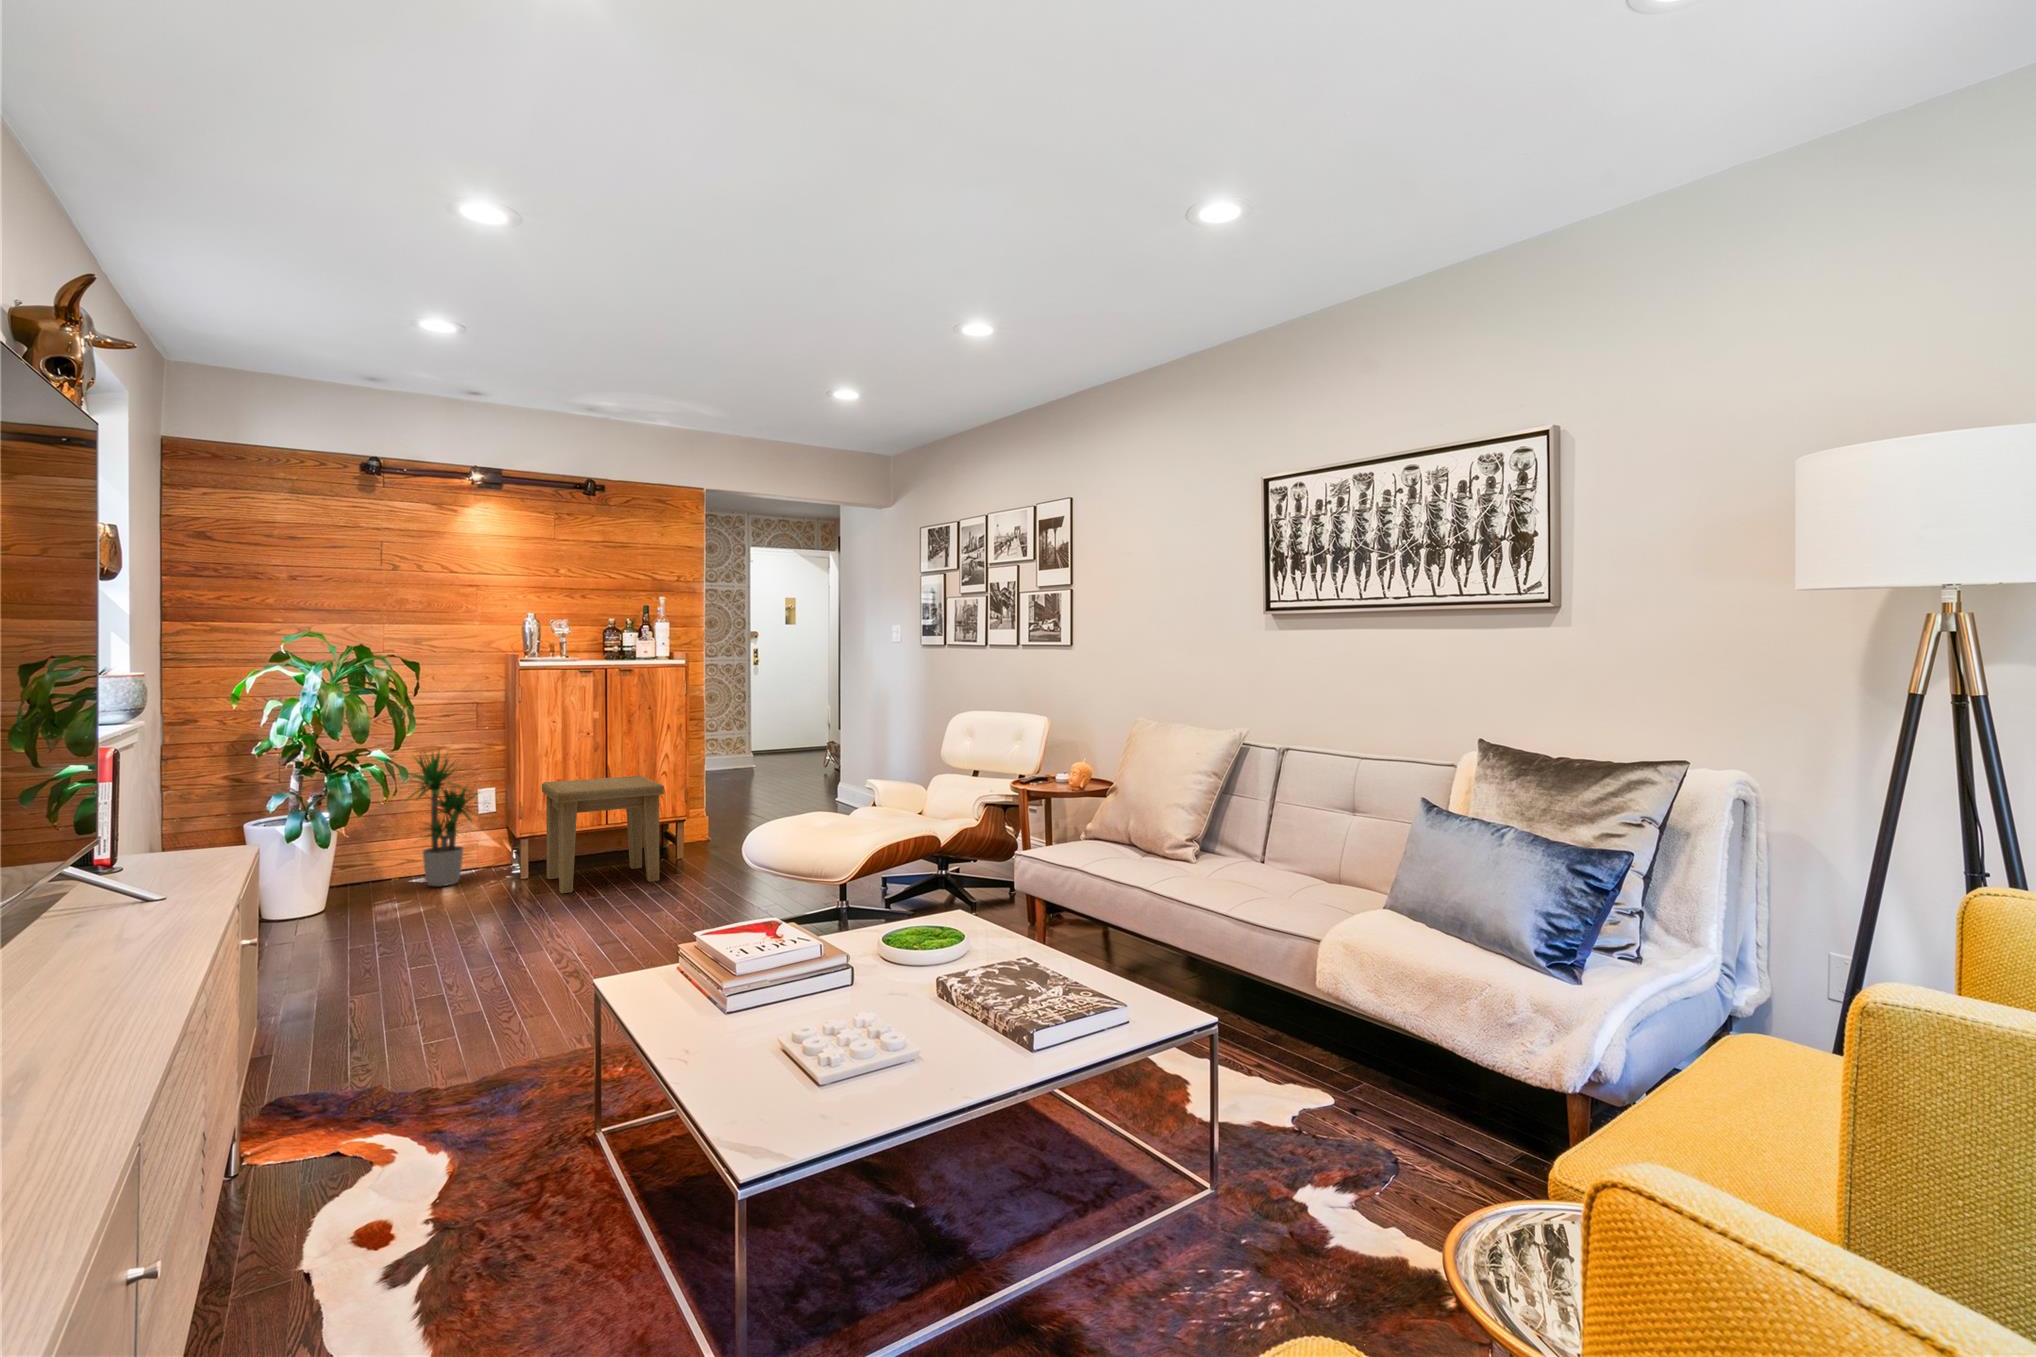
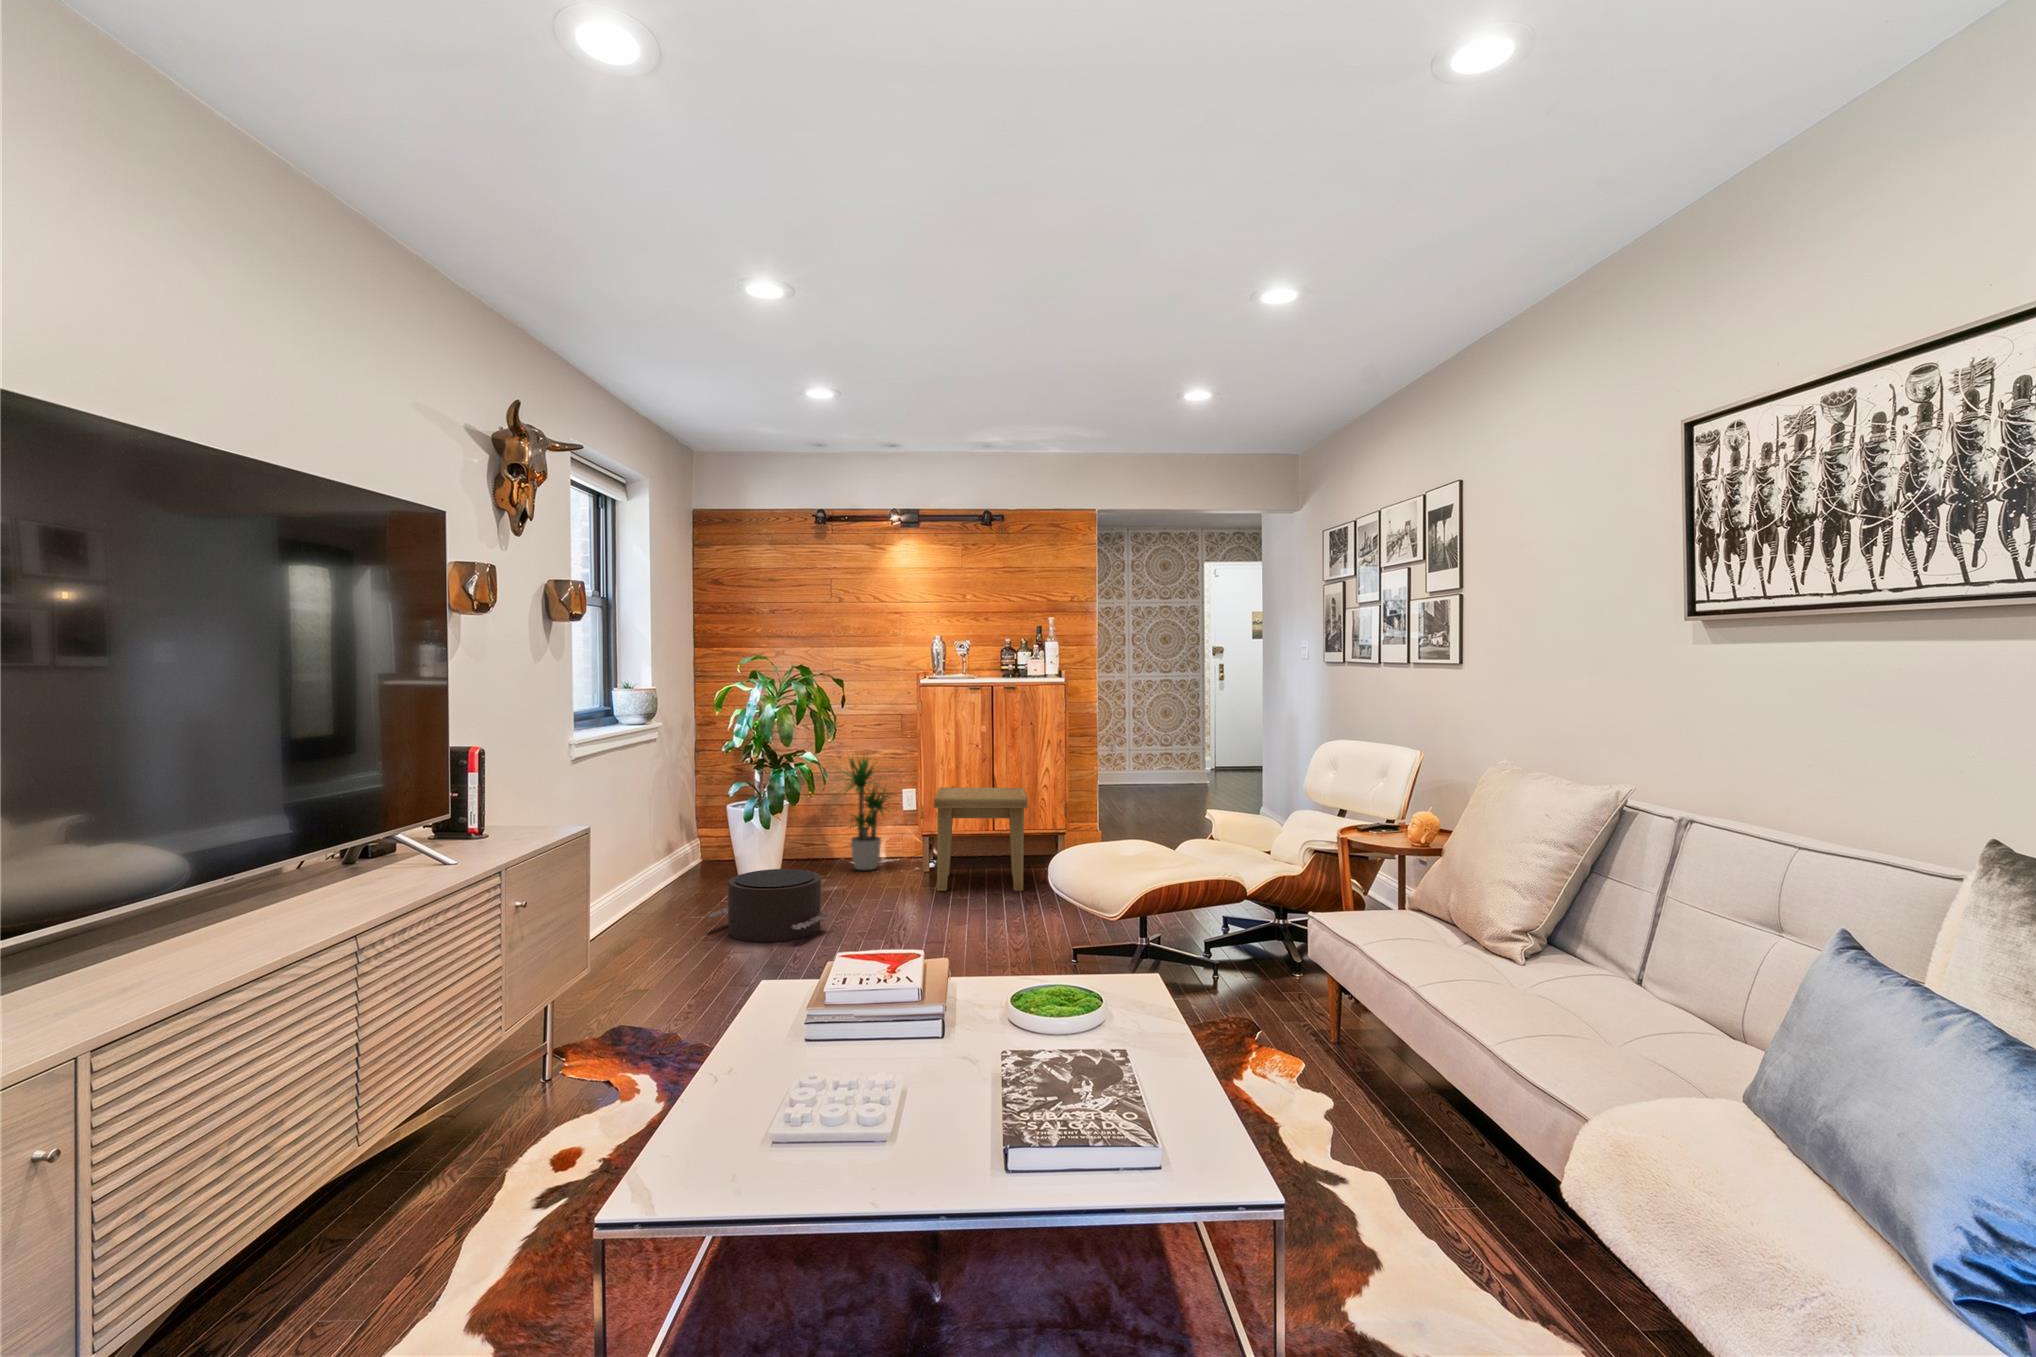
pouf: none [295,887,470,978] -> present [708,869,830,942]

